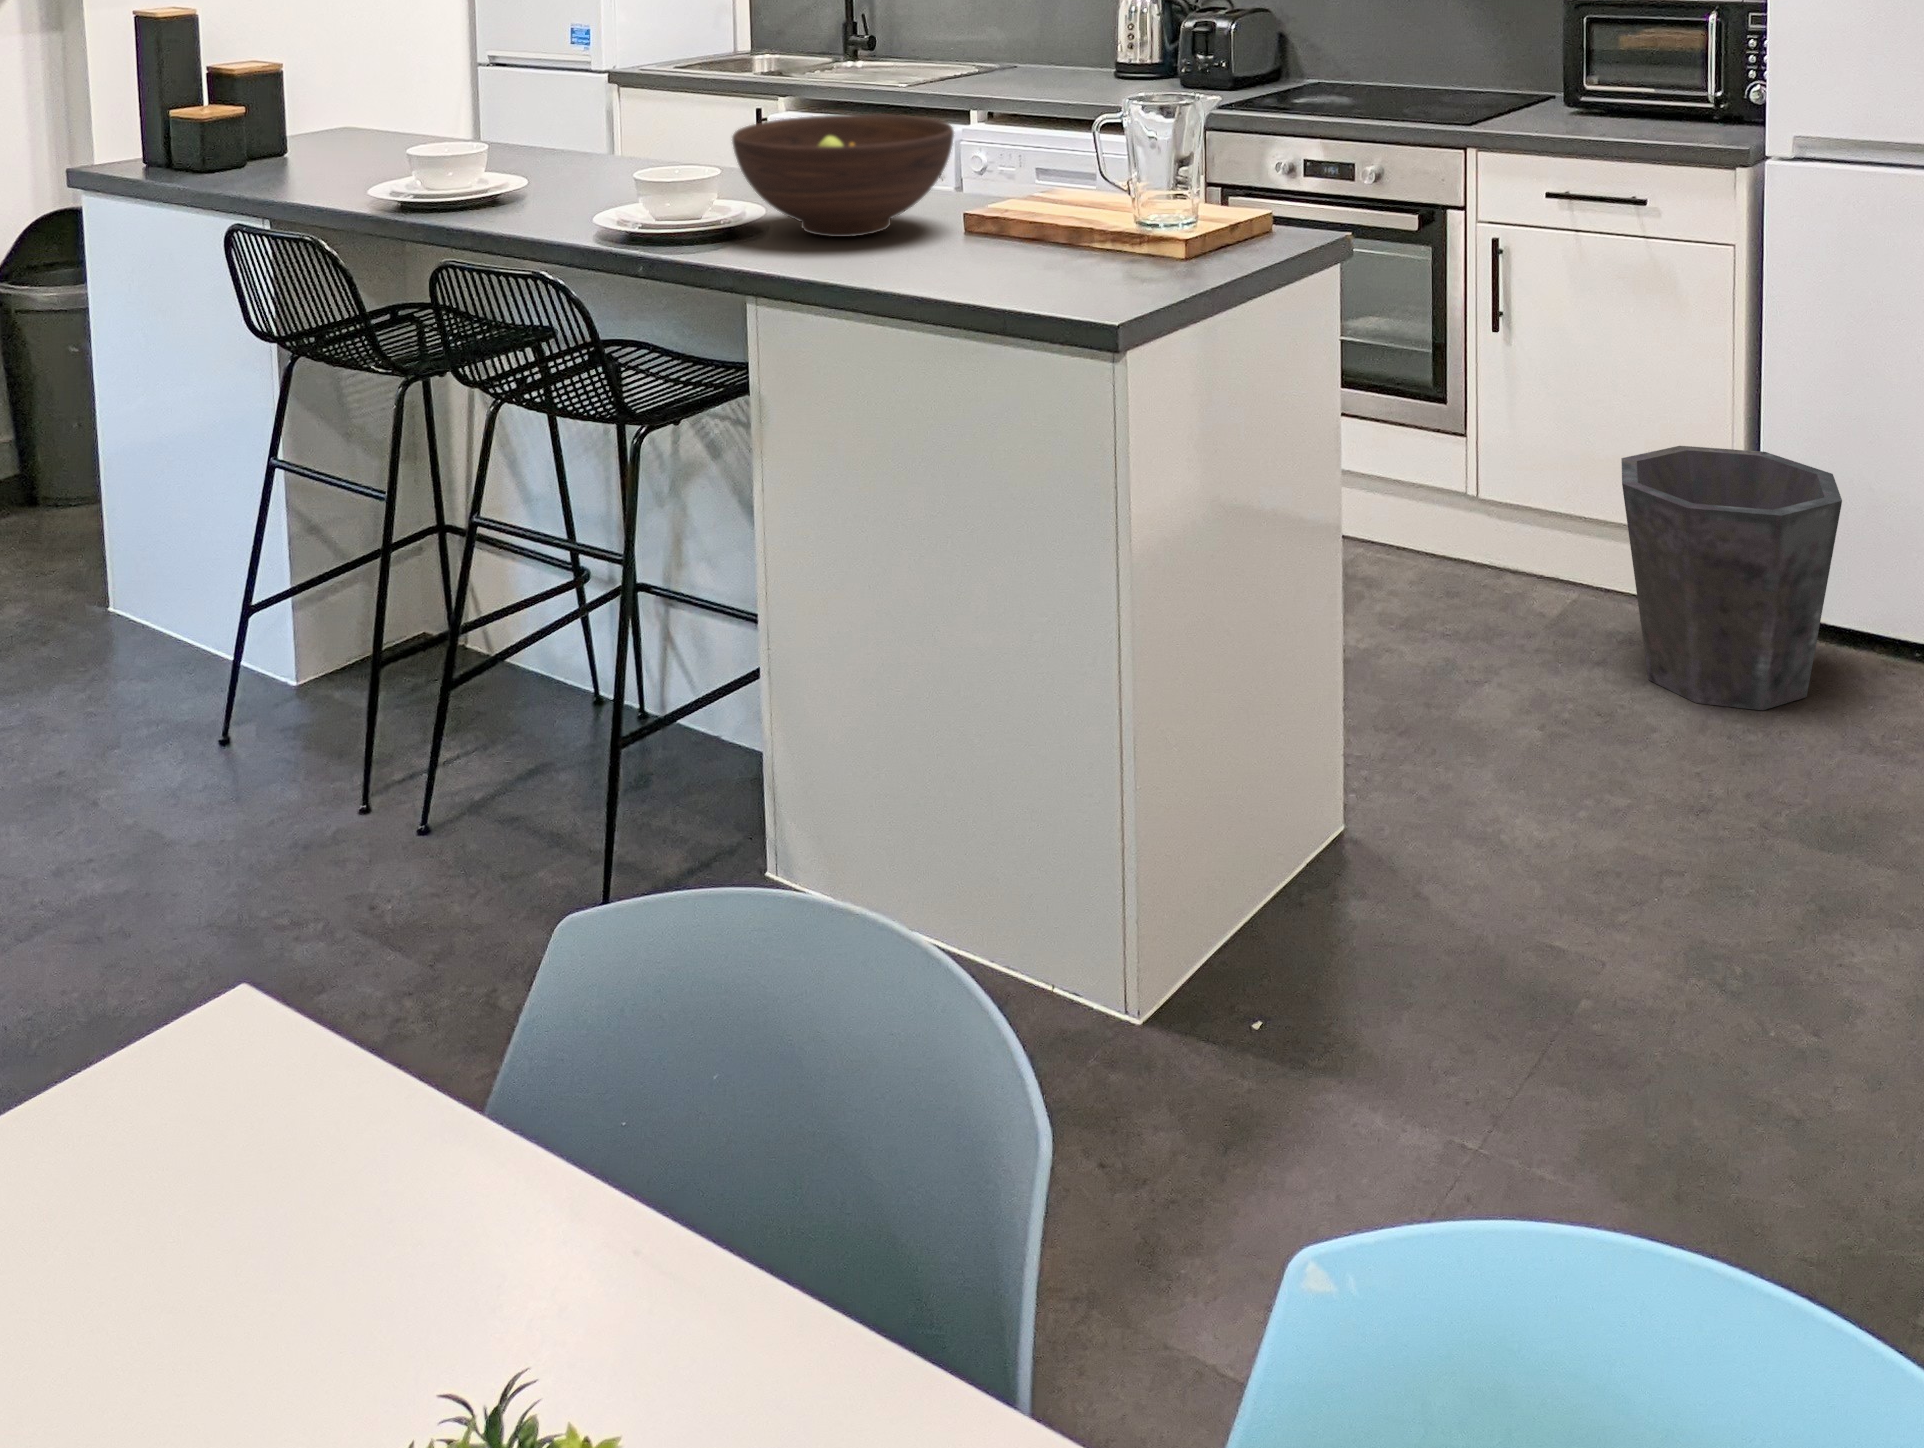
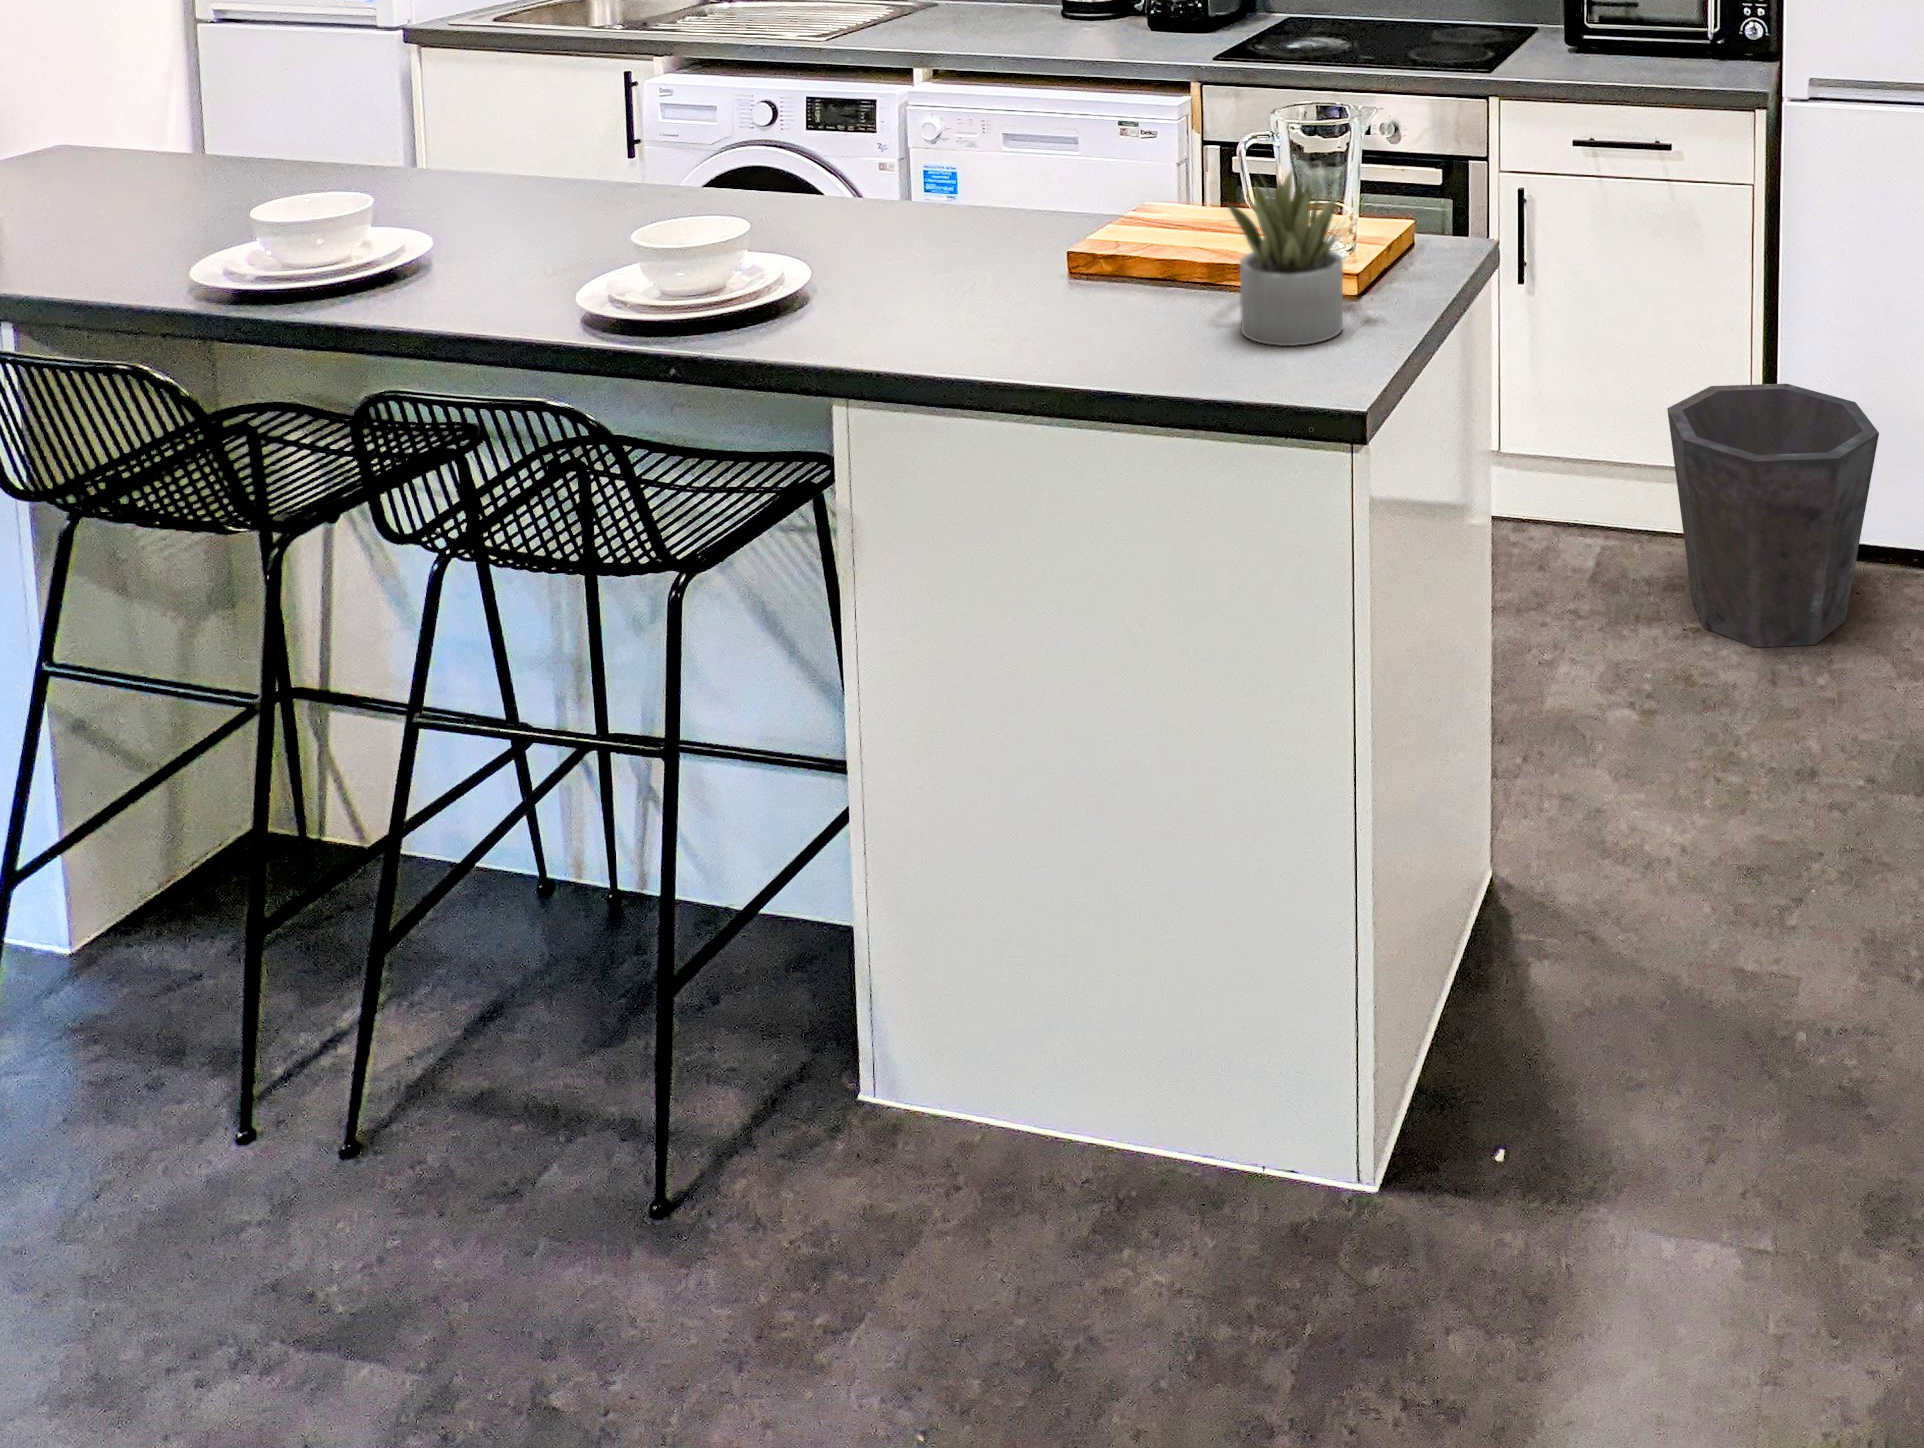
fruit bowl: present [732,114,954,237] -> none [781,137,1064,304]
succulent plant: none [1051,130,1155,279] -> present [1227,170,1343,346]

